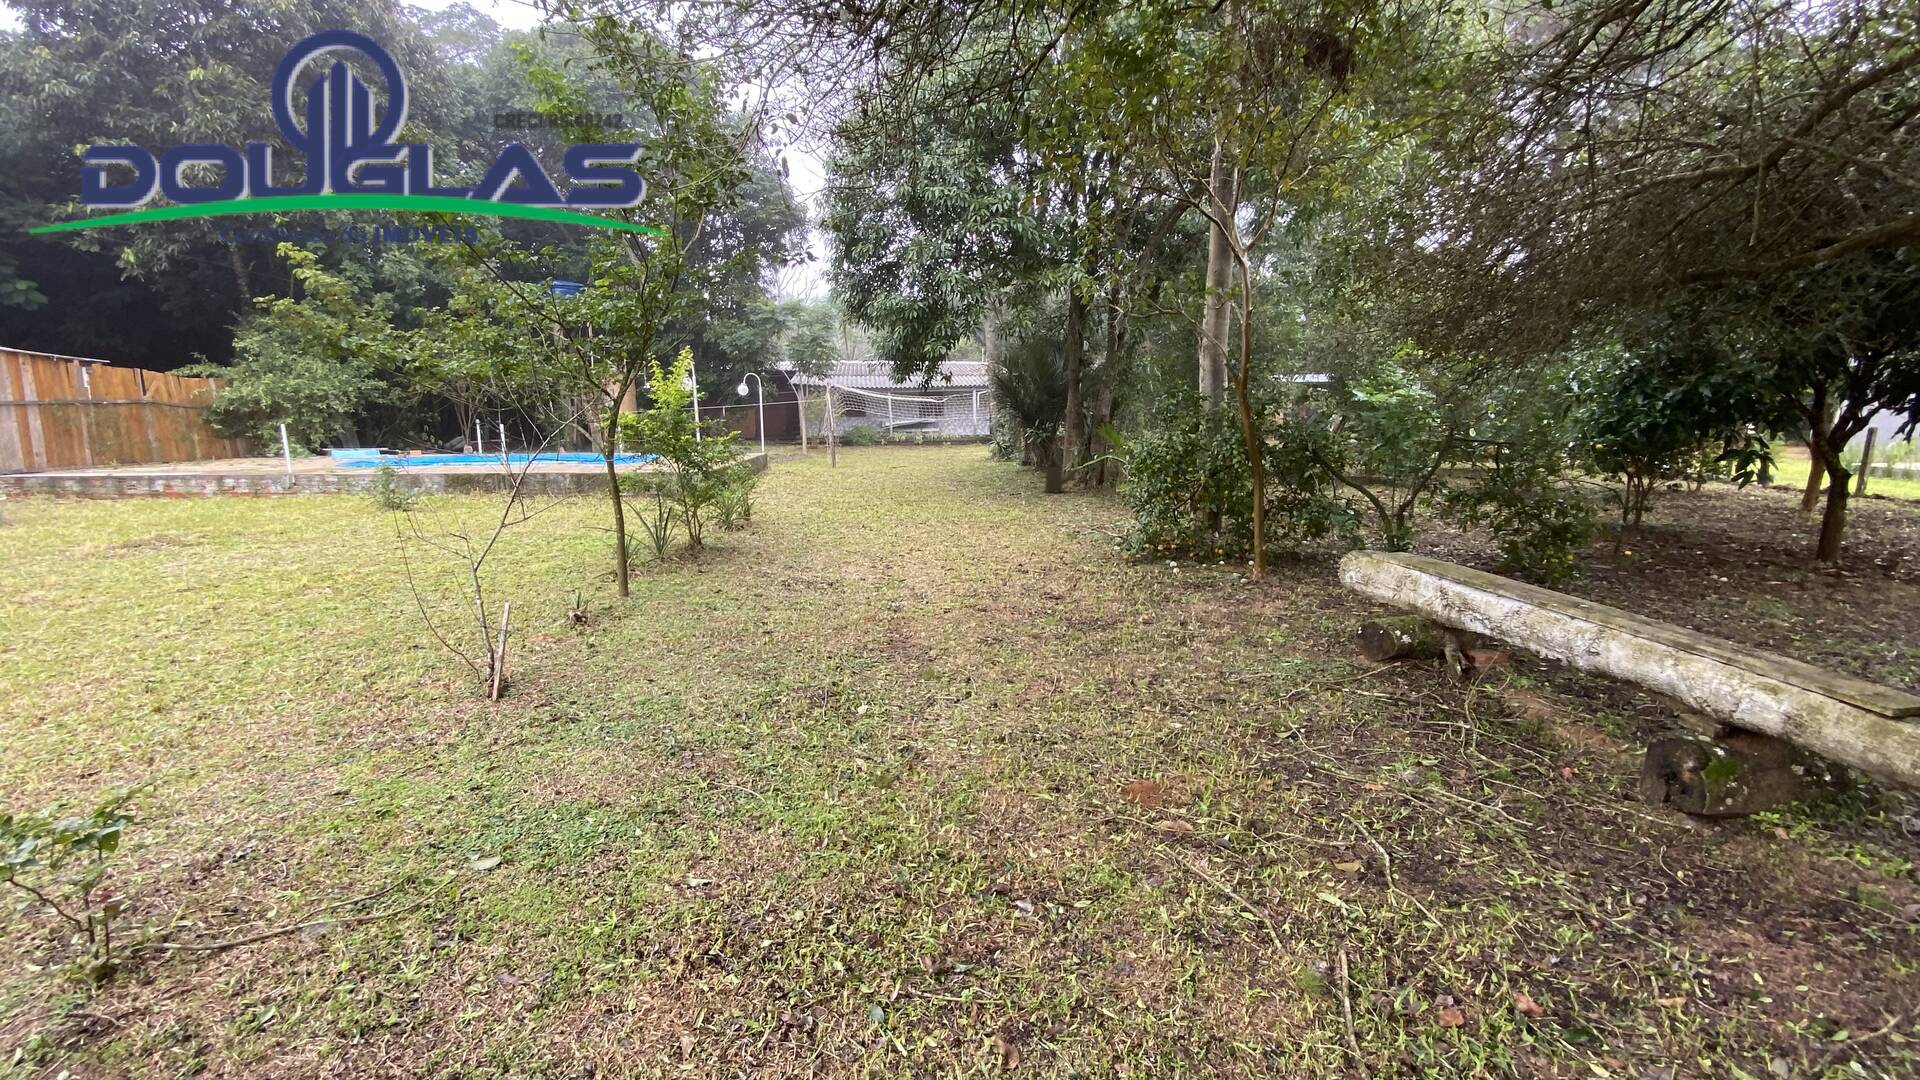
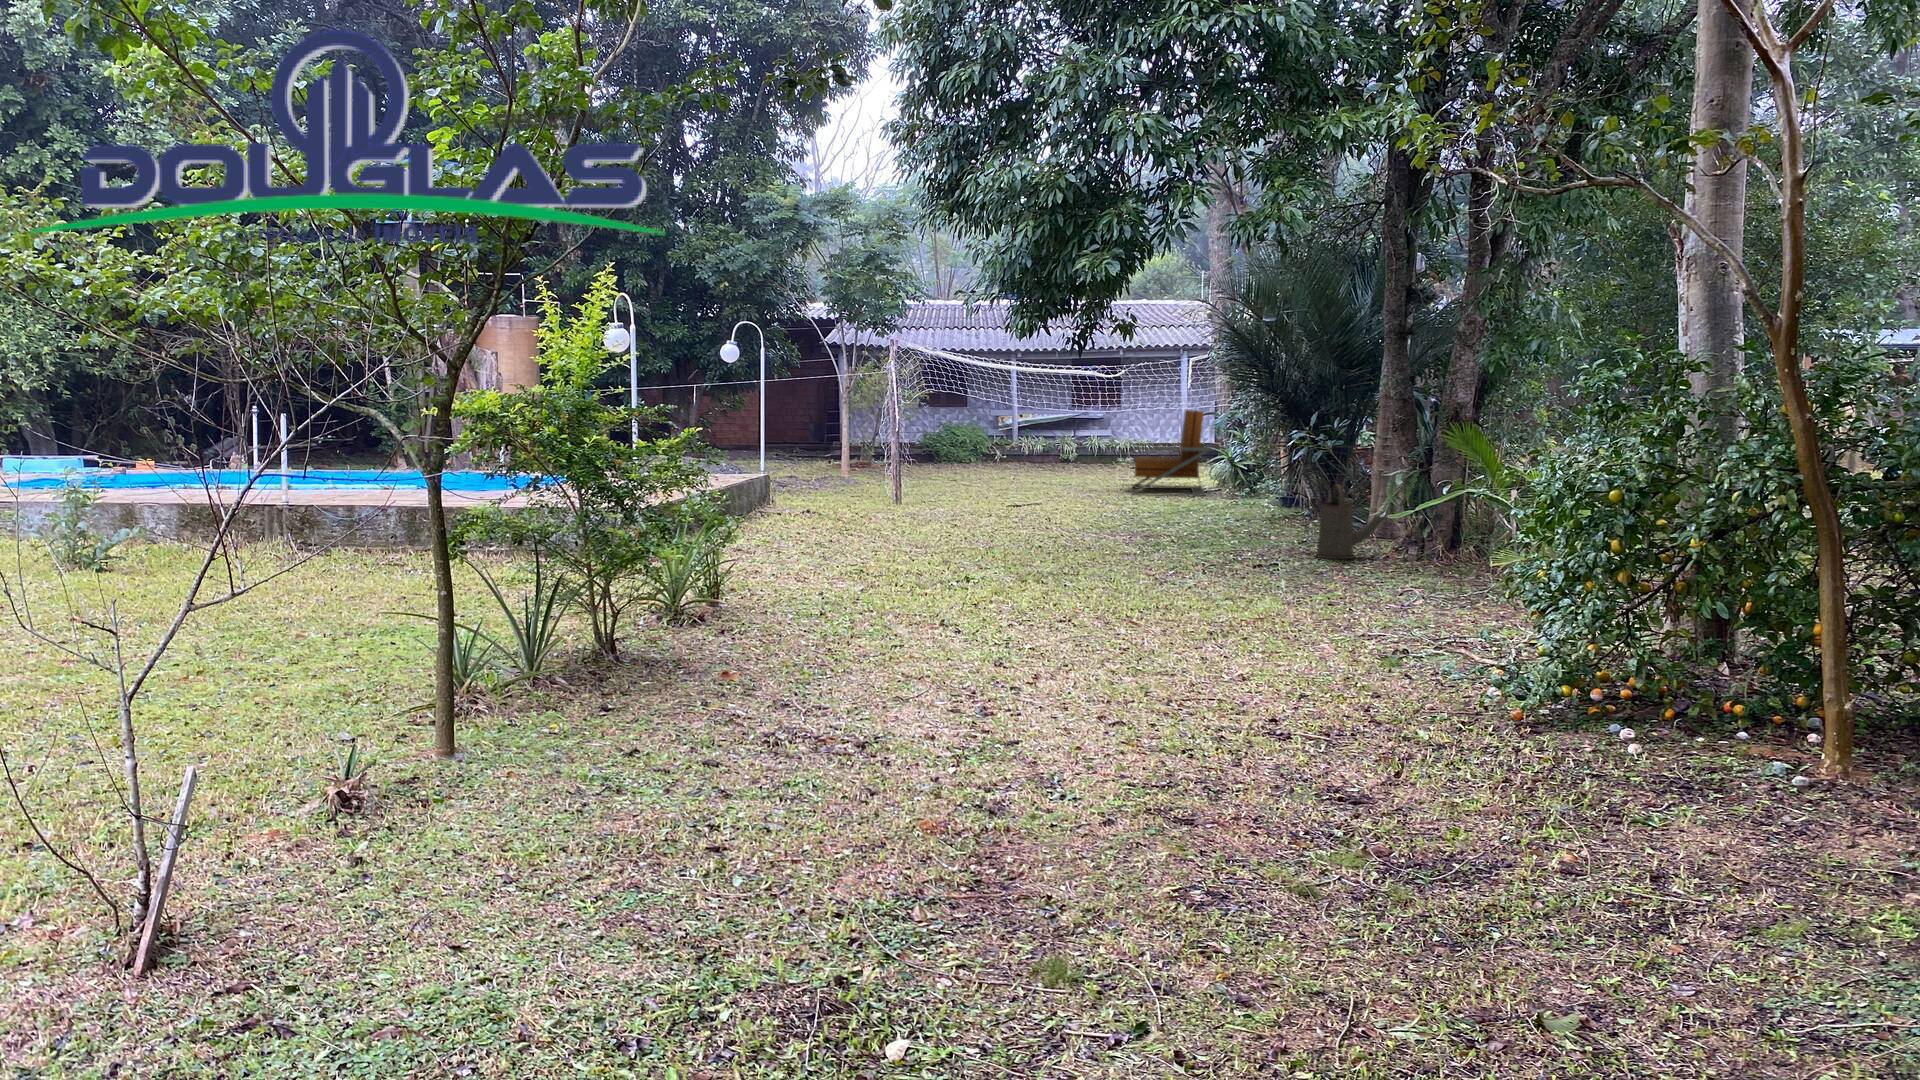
lounge chair: none [954,418,993,463] -> present [1132,410,1210,496]

